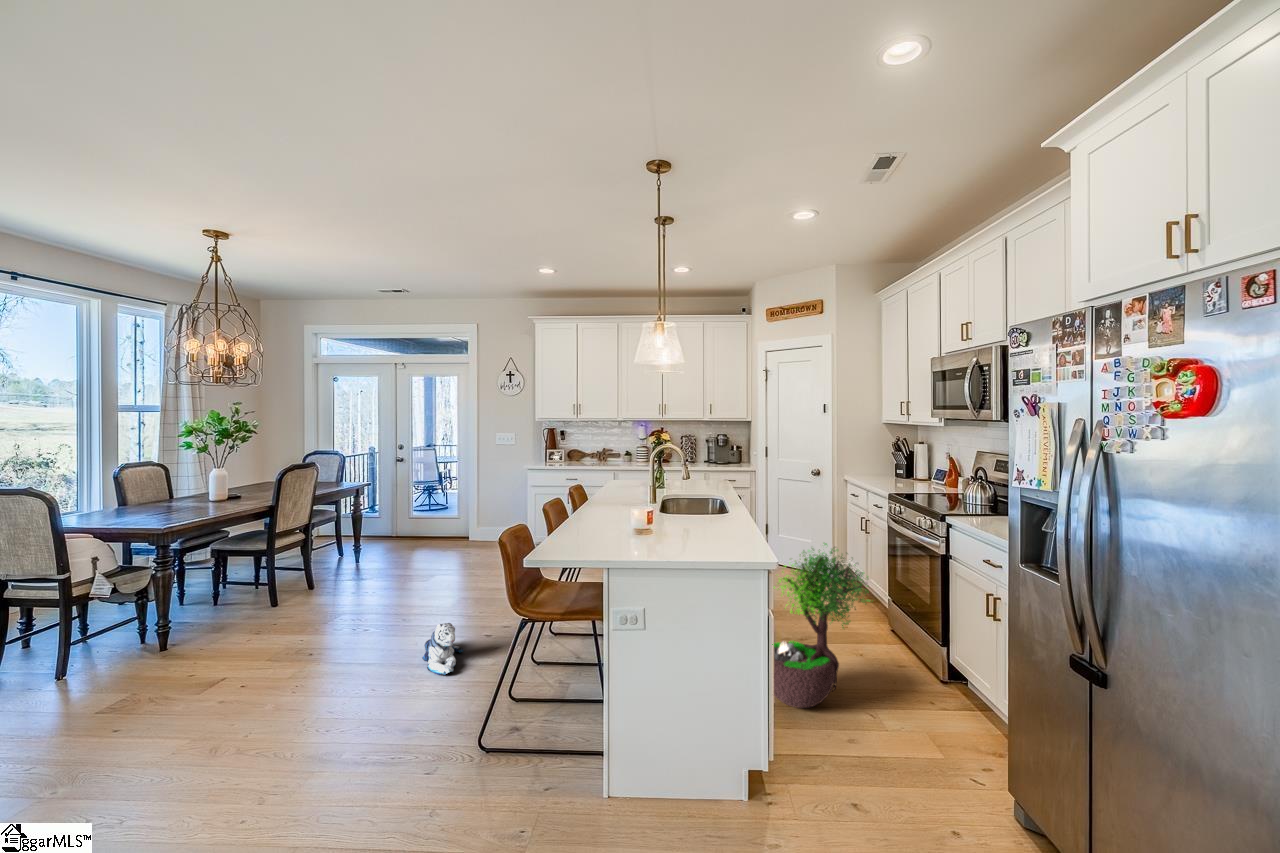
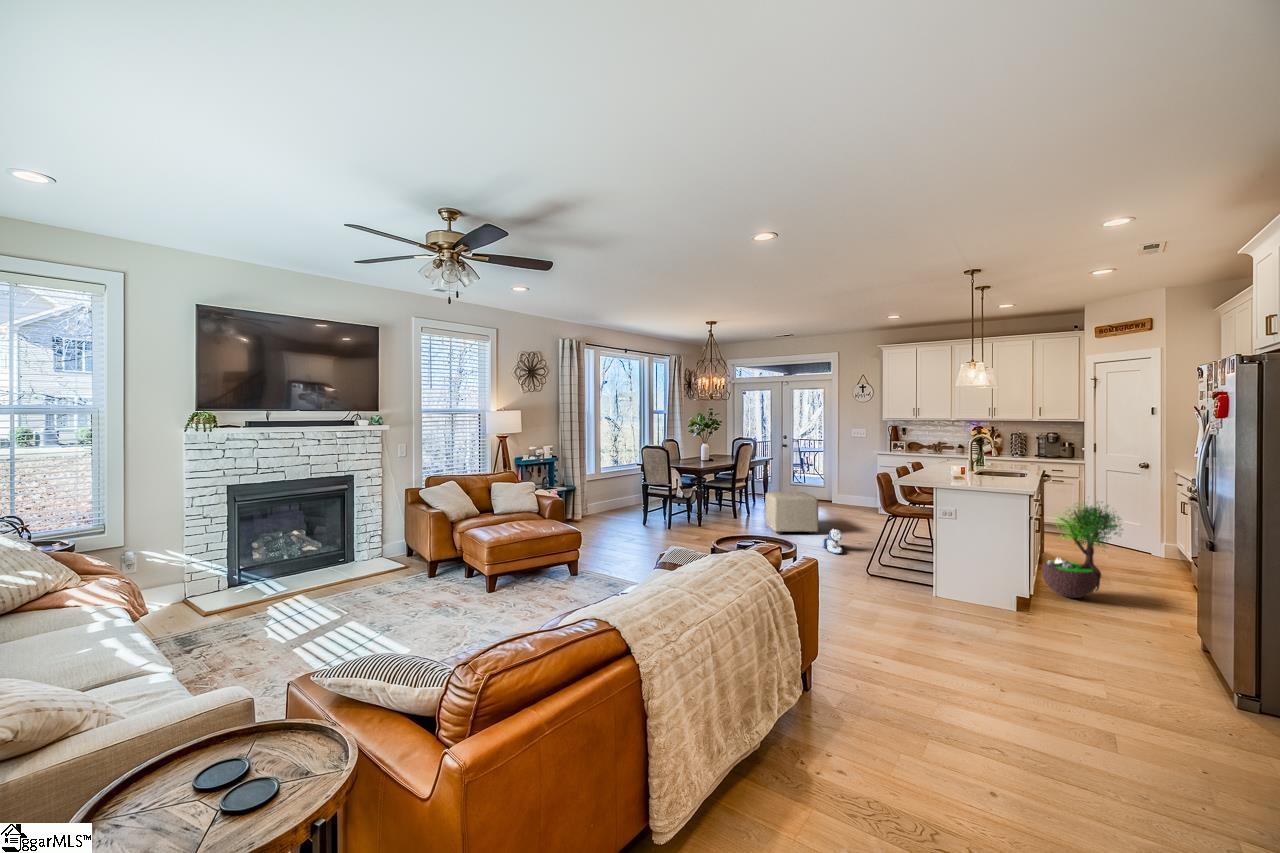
ottoman: none [332,545,425,634] -> present [765,492,818,534]

